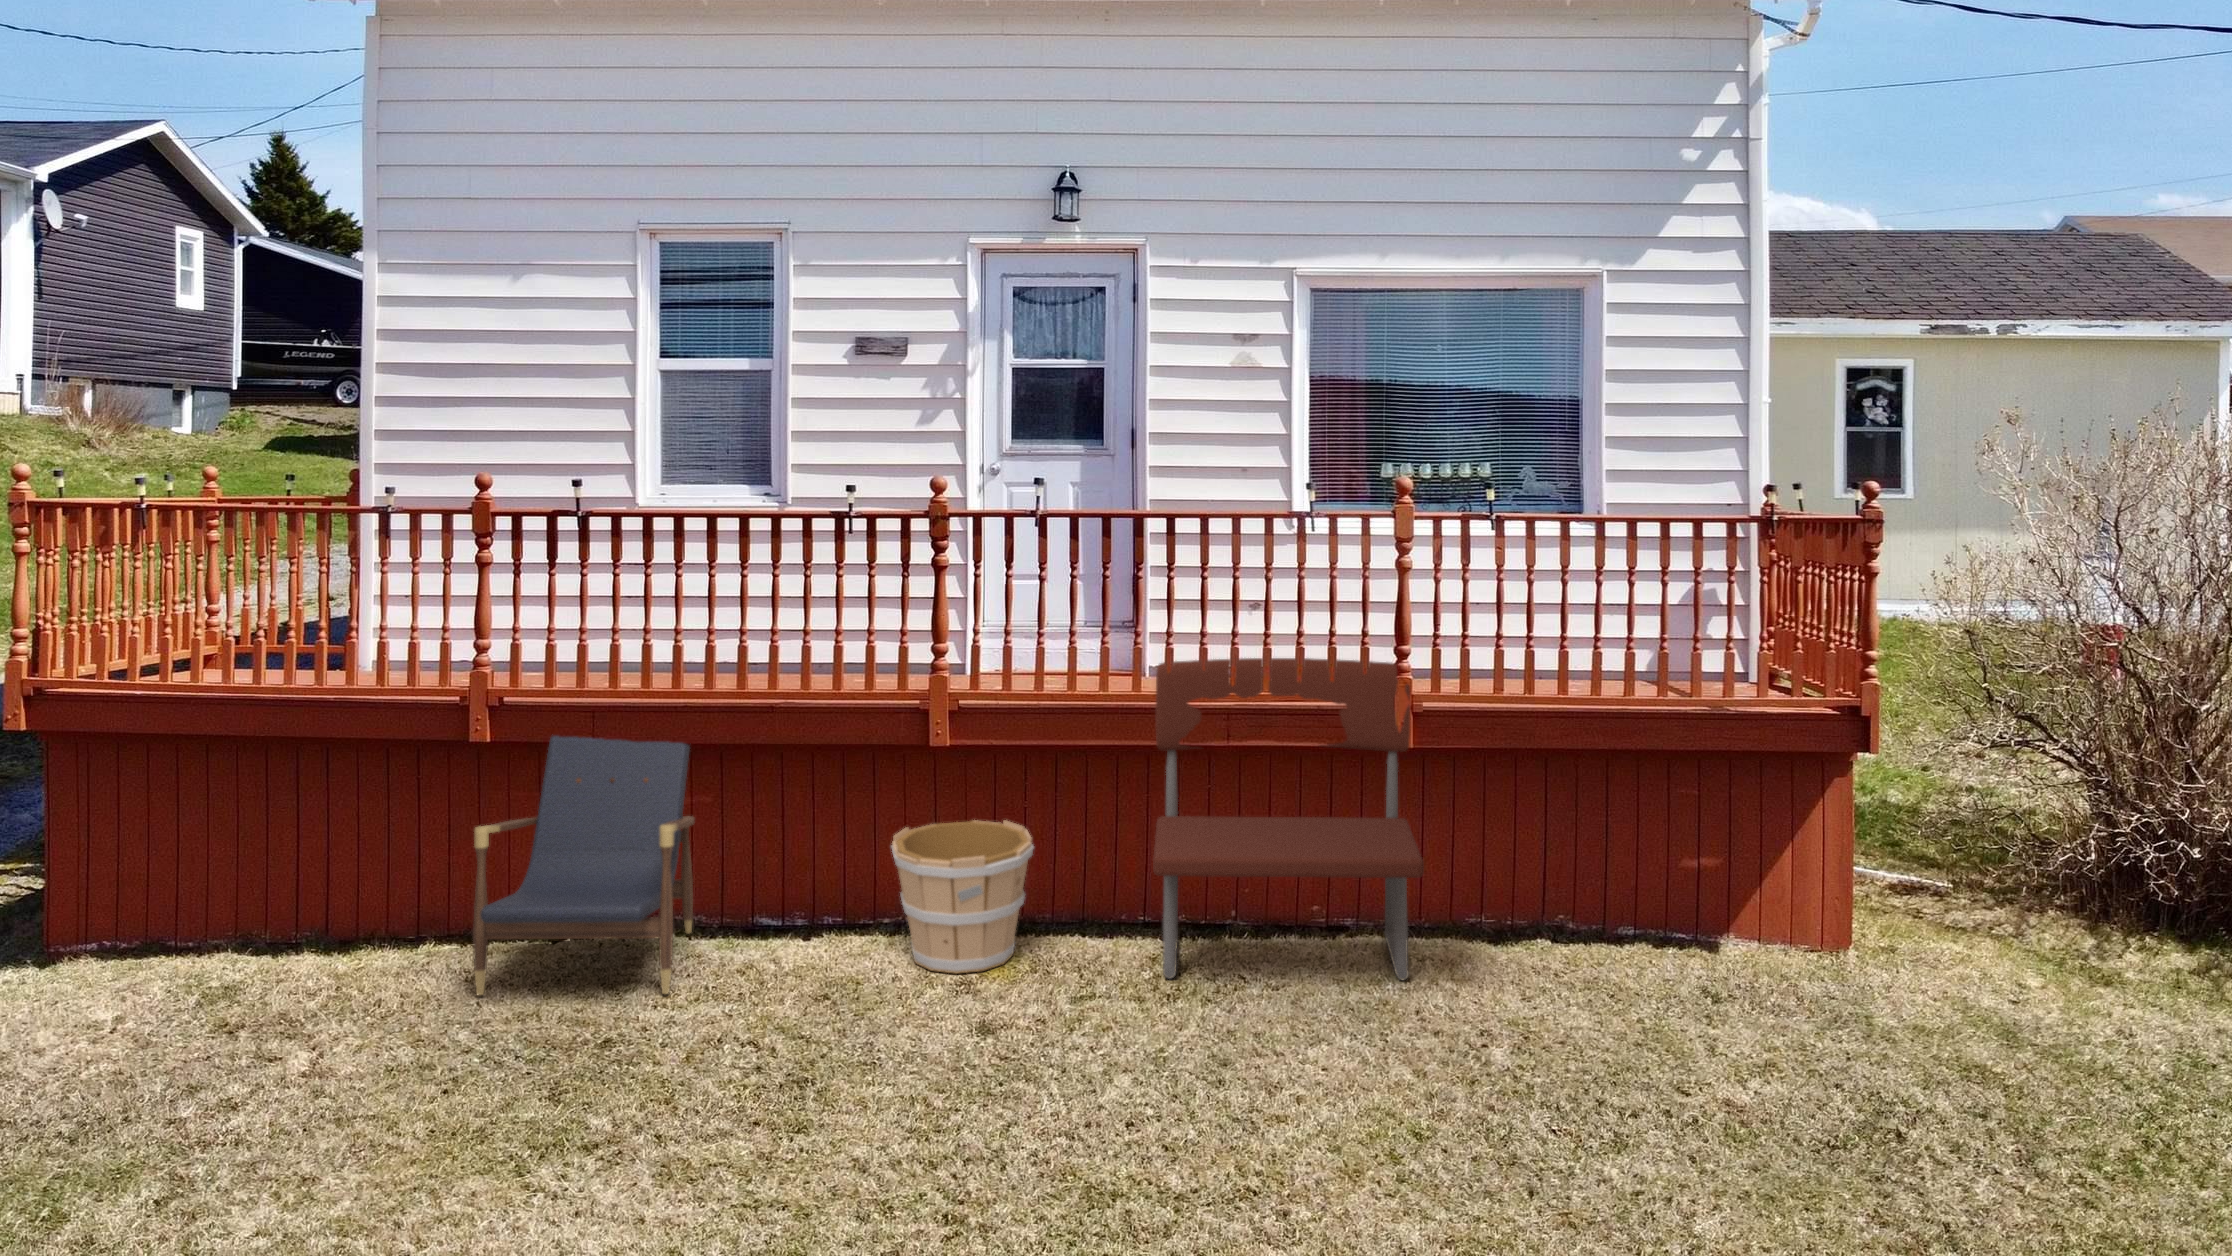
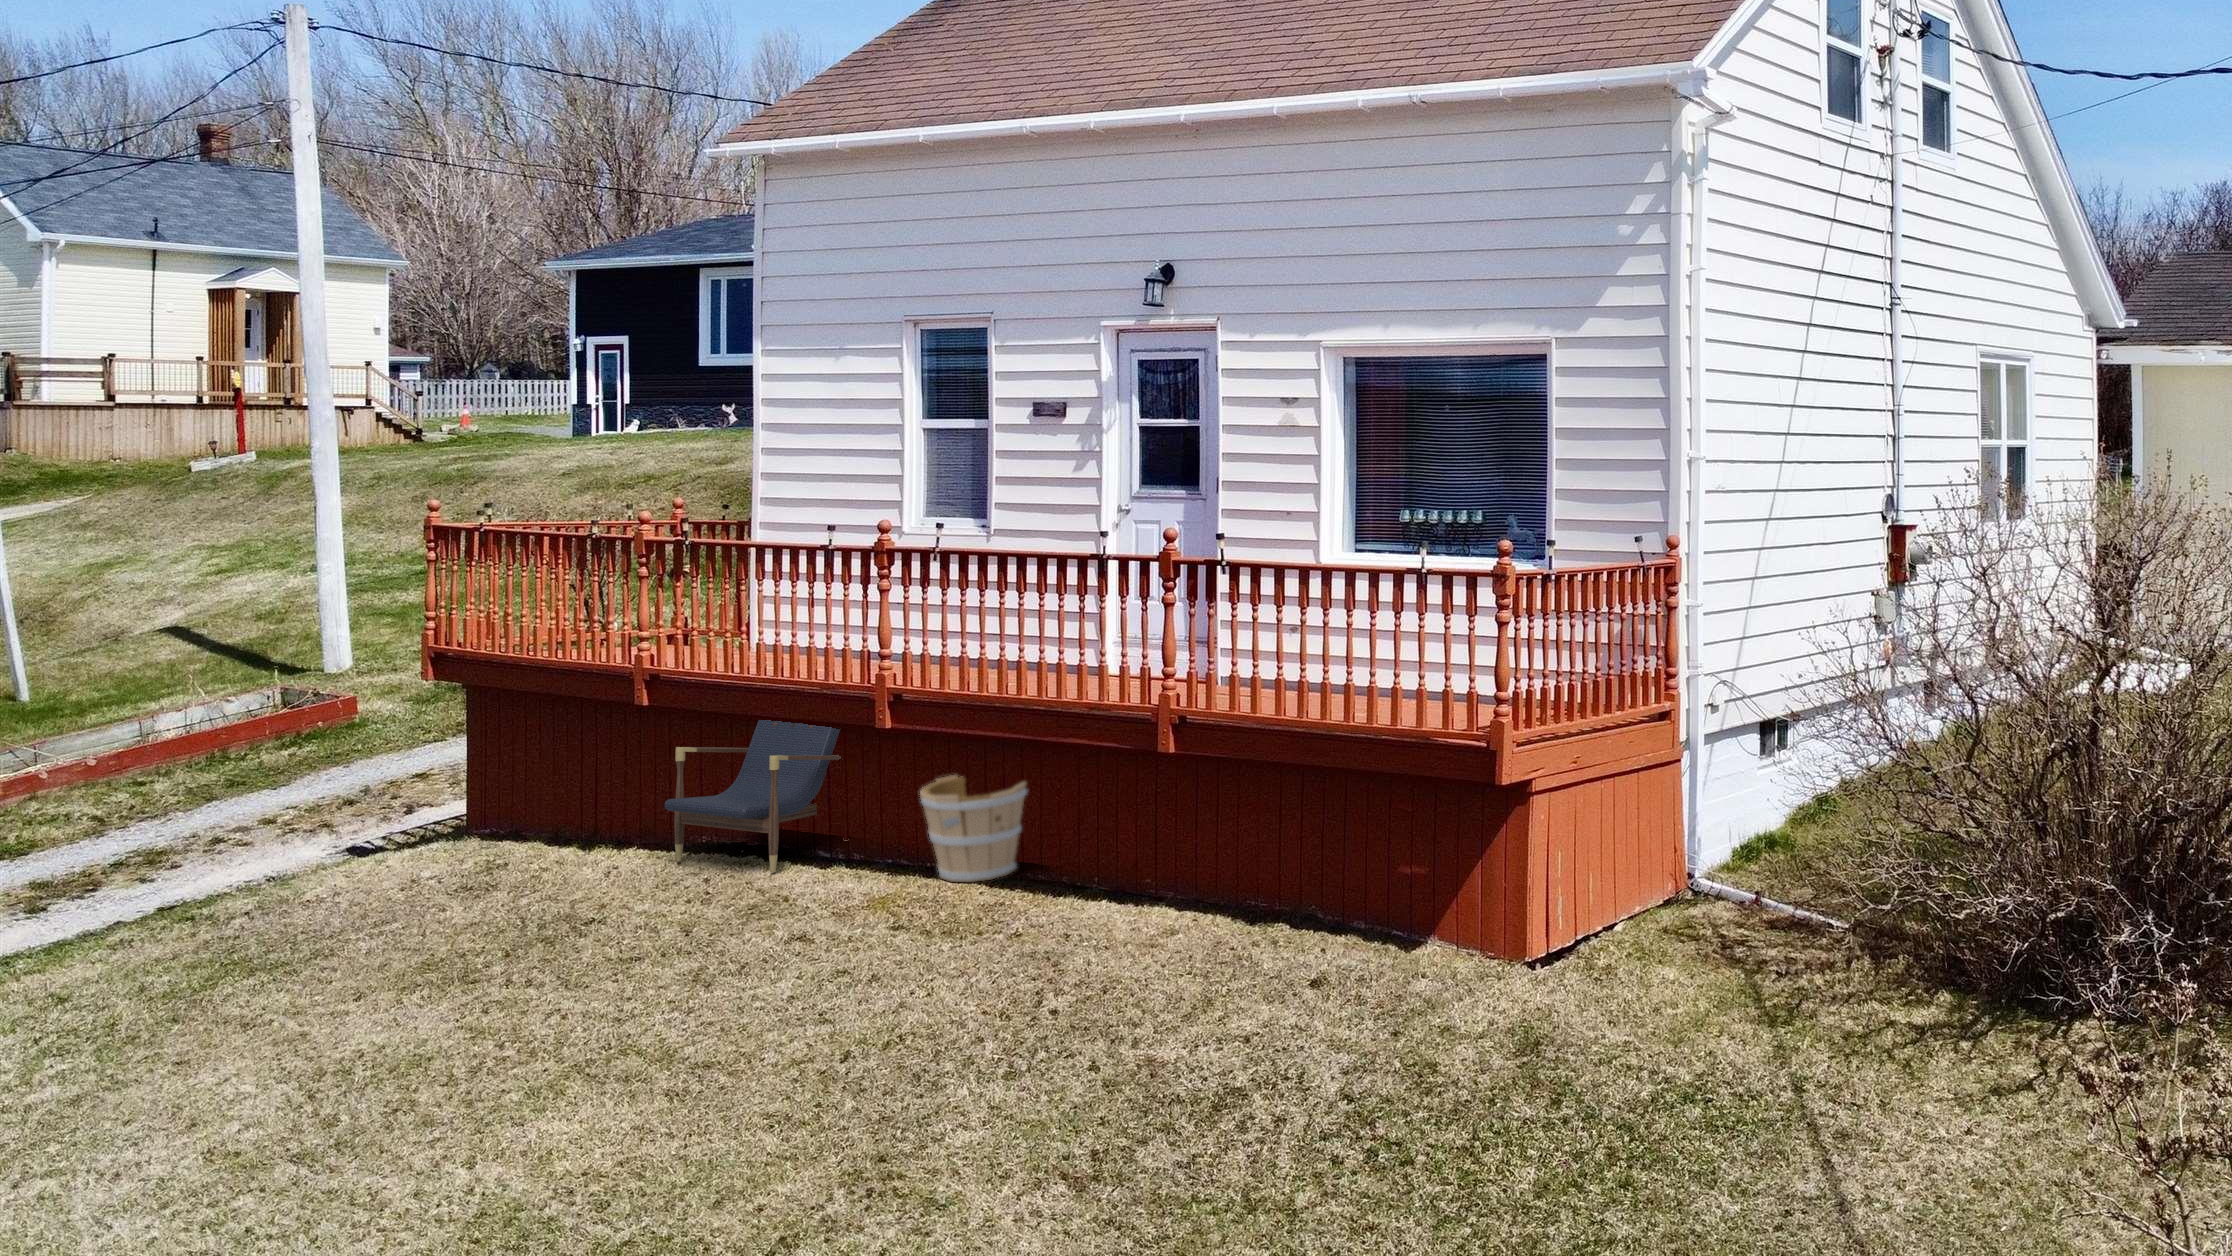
bench: present [1153,658,1424,980] -> none [1039,661,1273,920]

